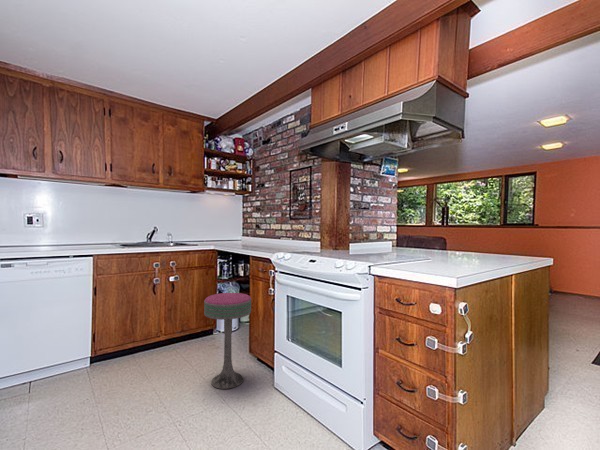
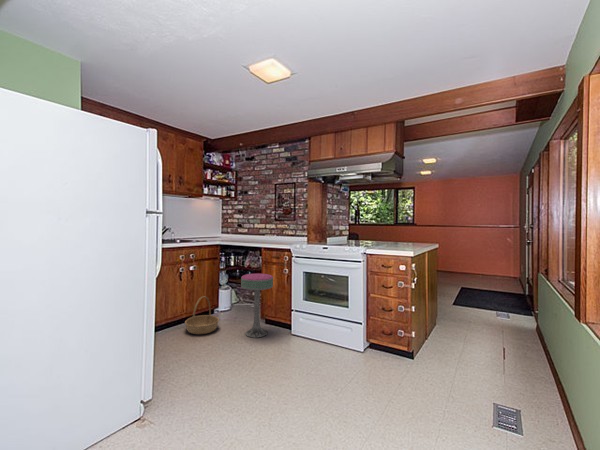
basket: none [144,318,192,371] -> present [185,296,219,334]

